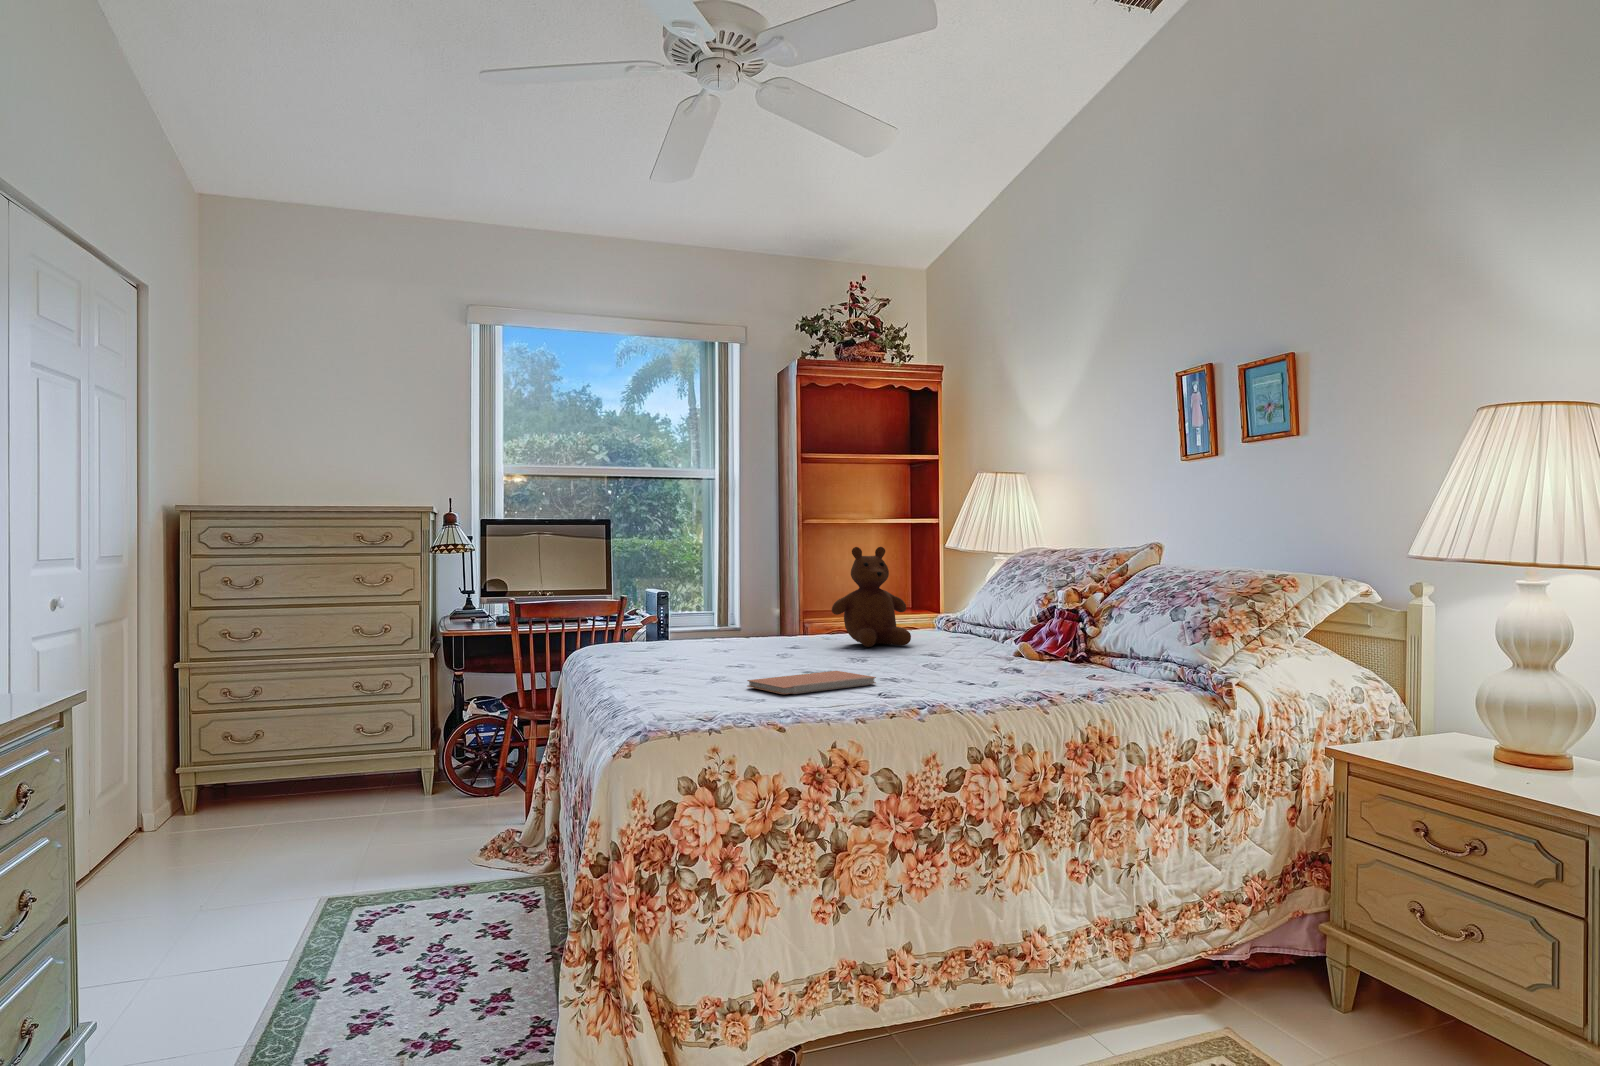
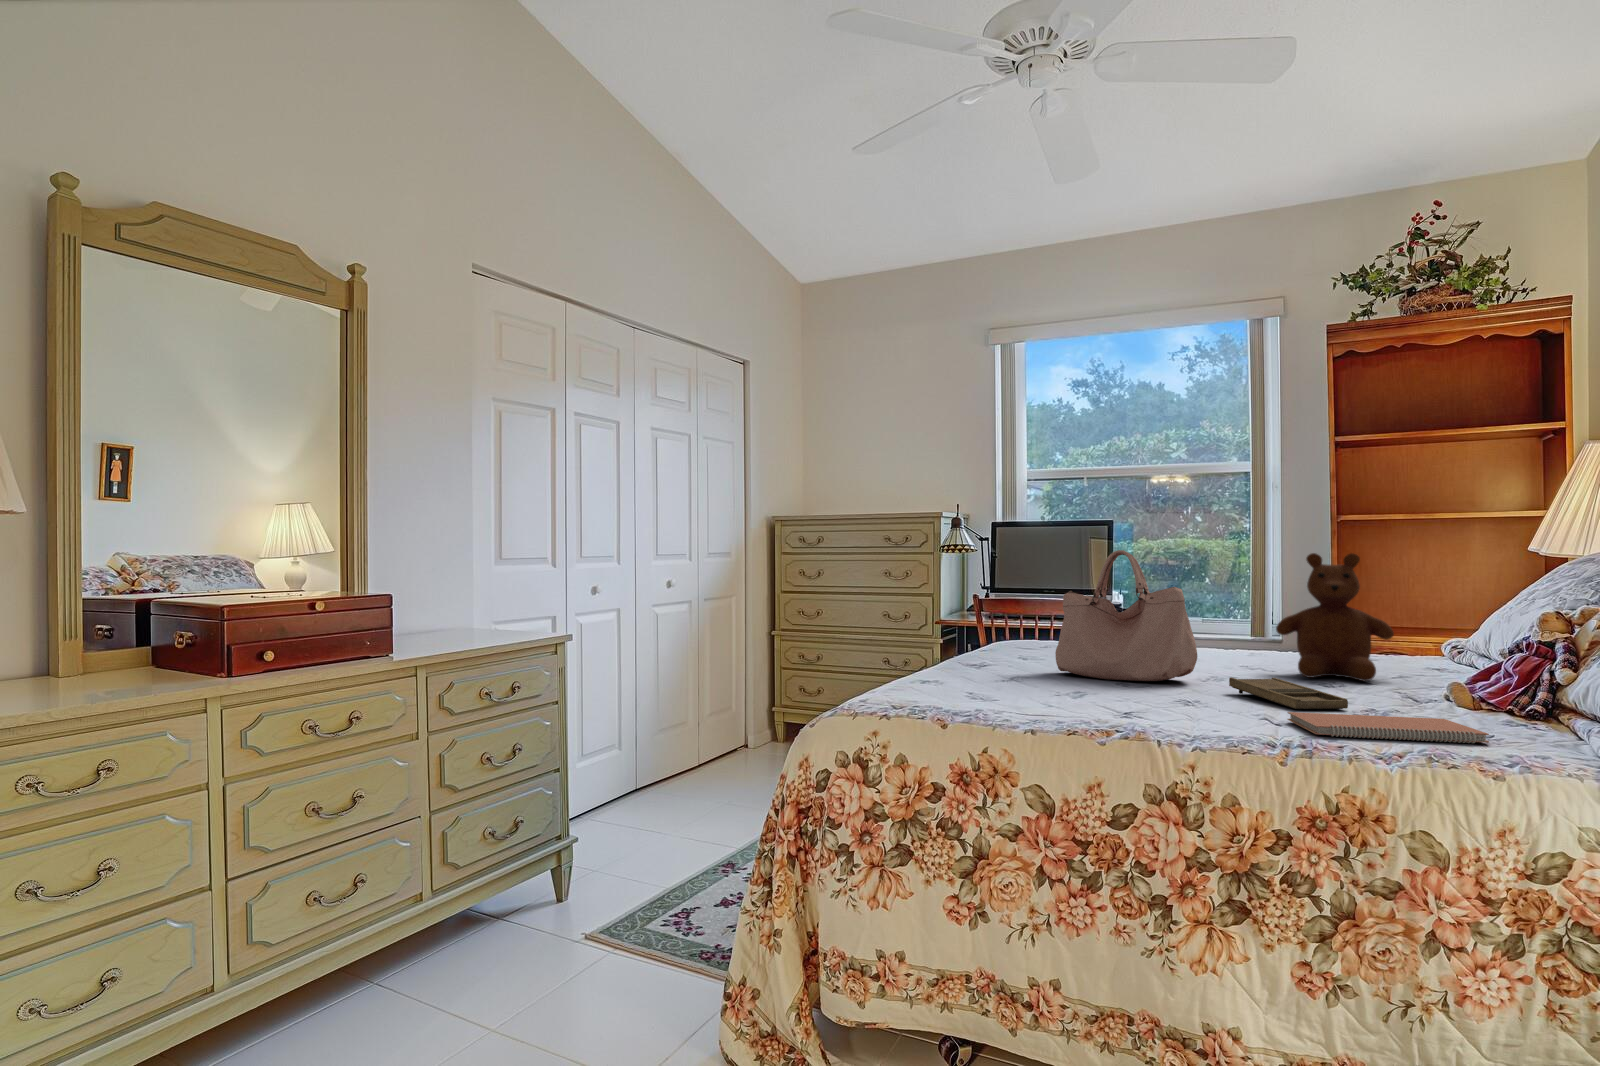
handbag: none [701,546,830,666] -> present [1055,550,1197,681]
tray: none [874,649,975,671] -> present [1229,677,1348,709]
notebook: present [747,671,876,694] -> present [1287,712,1489,743]

